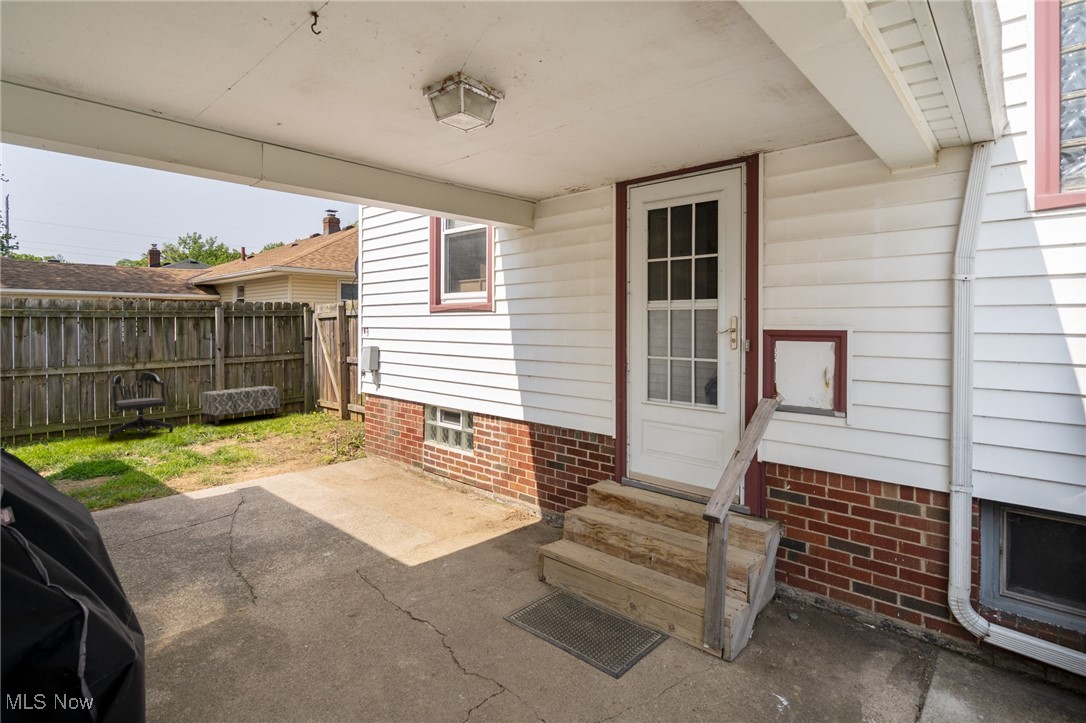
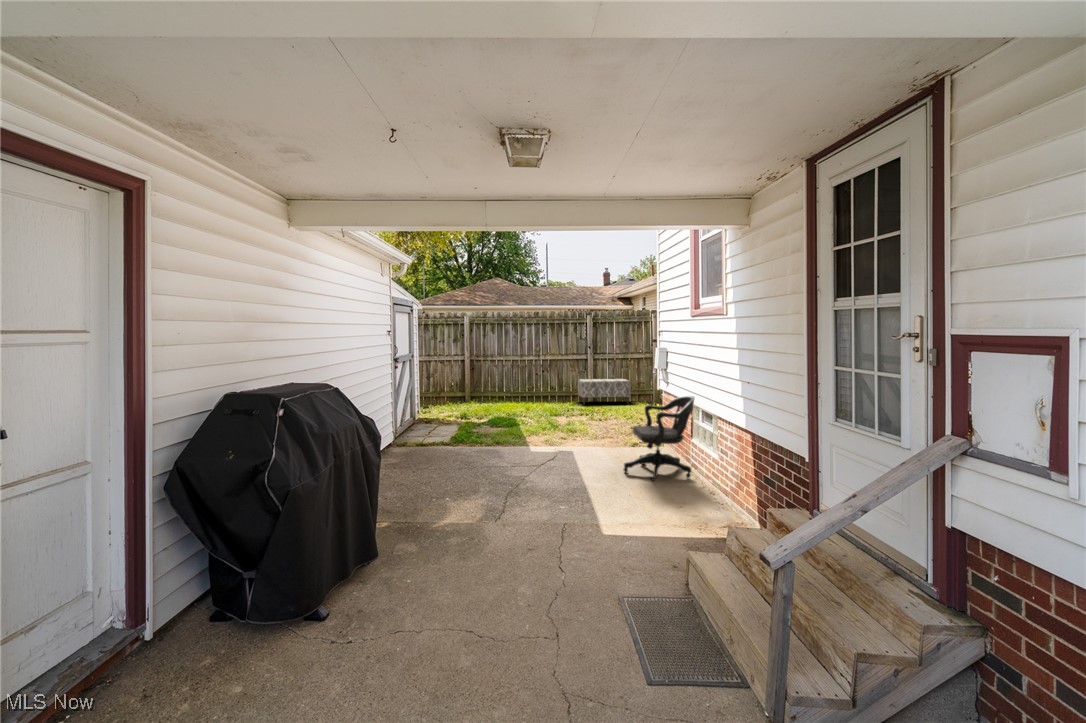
chair: present [109,372,173,439] -> present [624,396,694,481]

